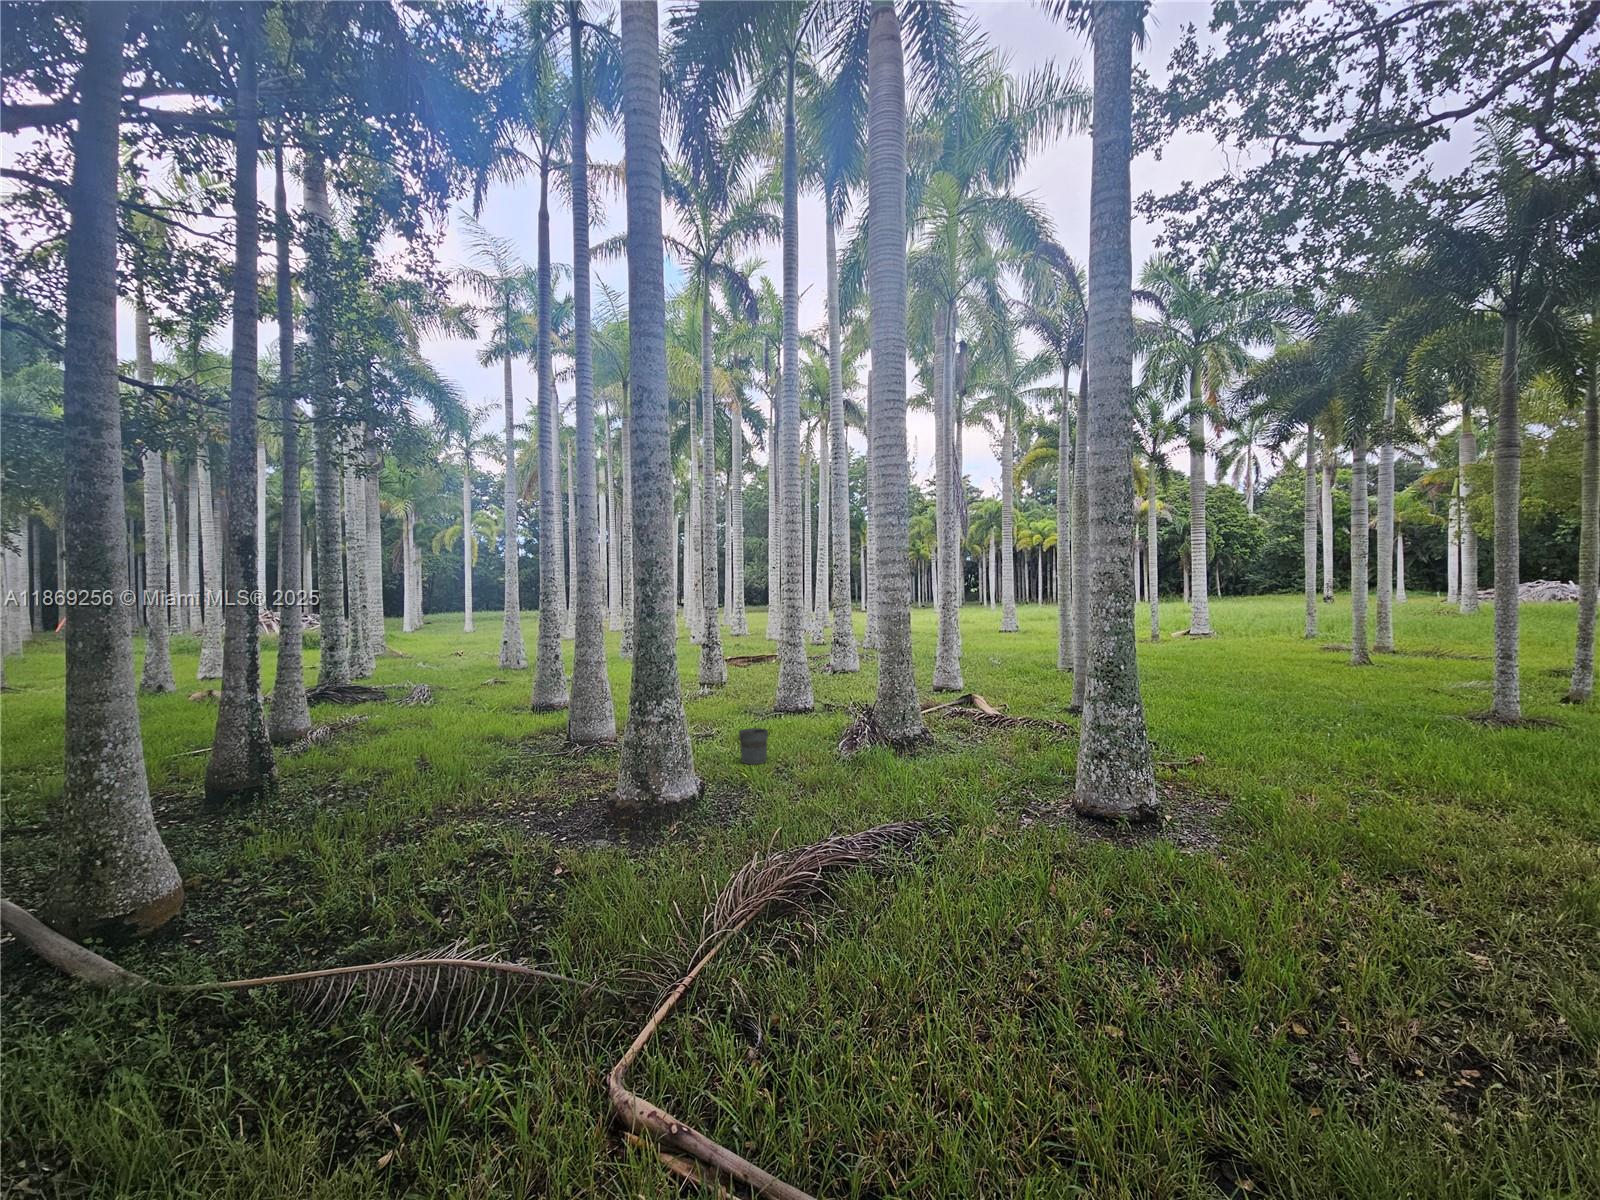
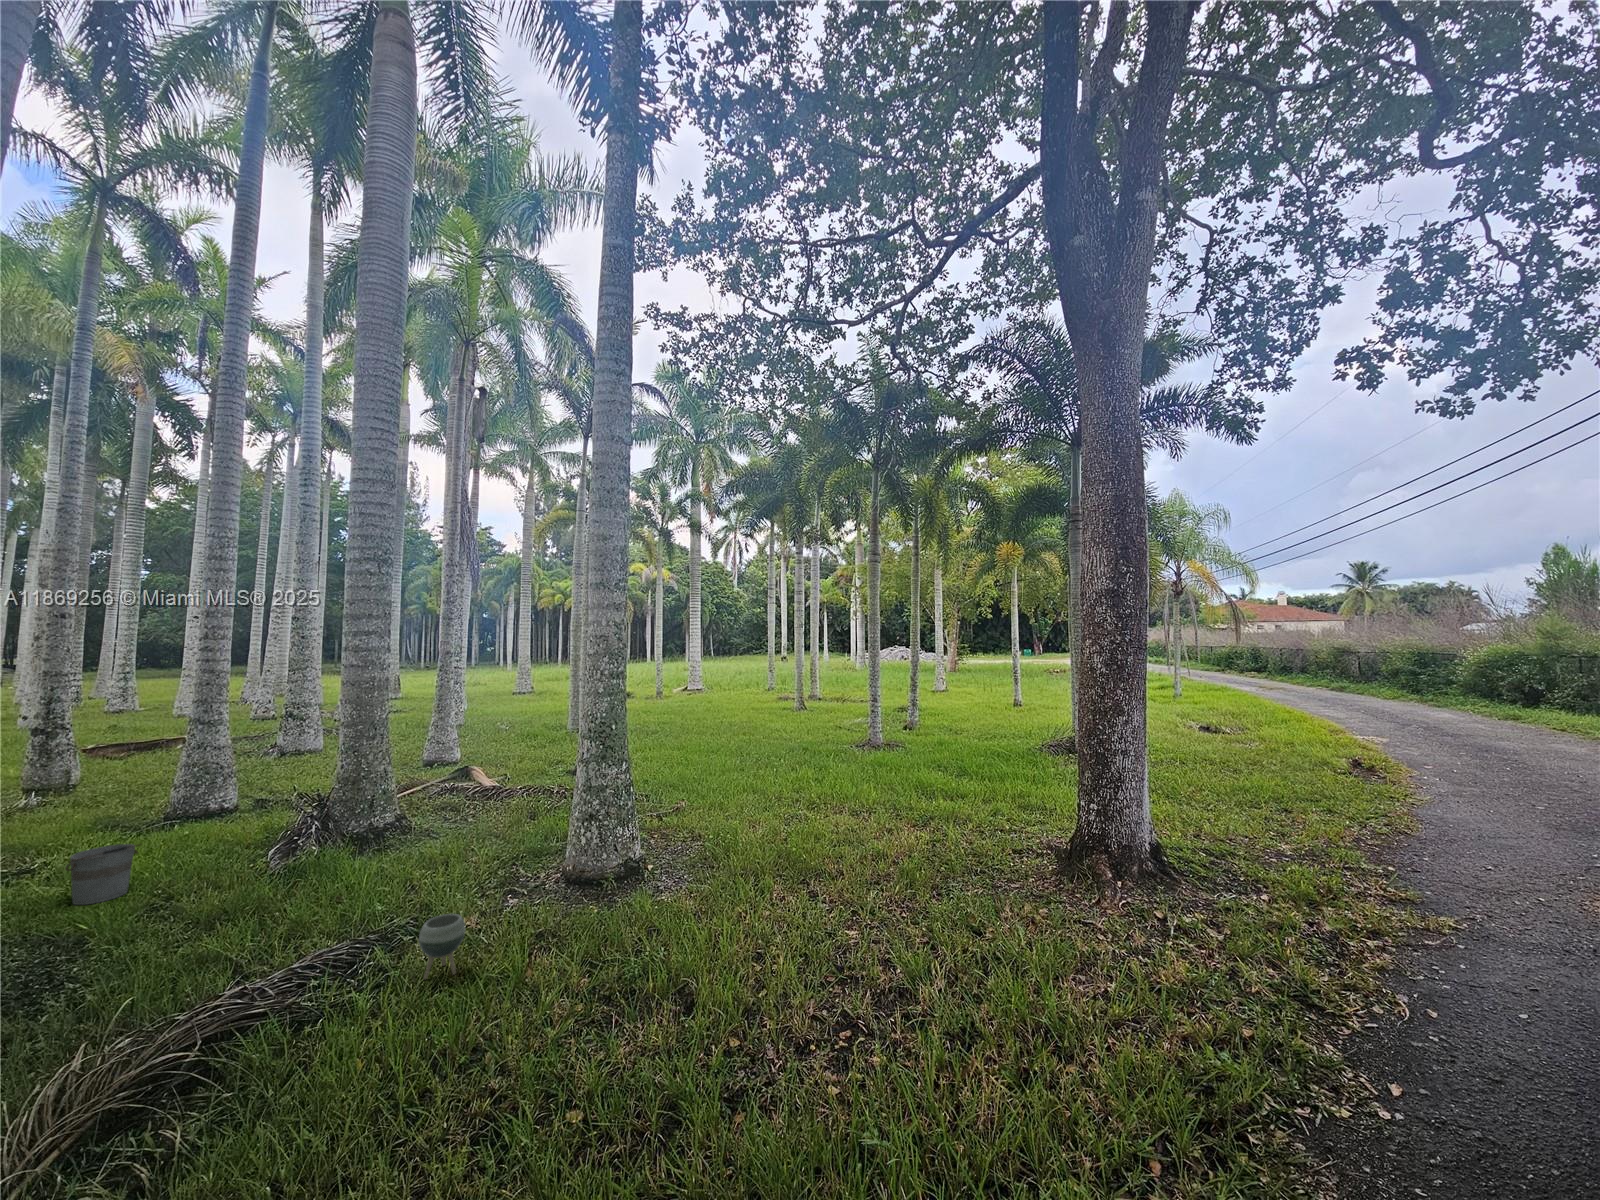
planter: none [967,809,1002,859] -> present [419,914,465,980]

